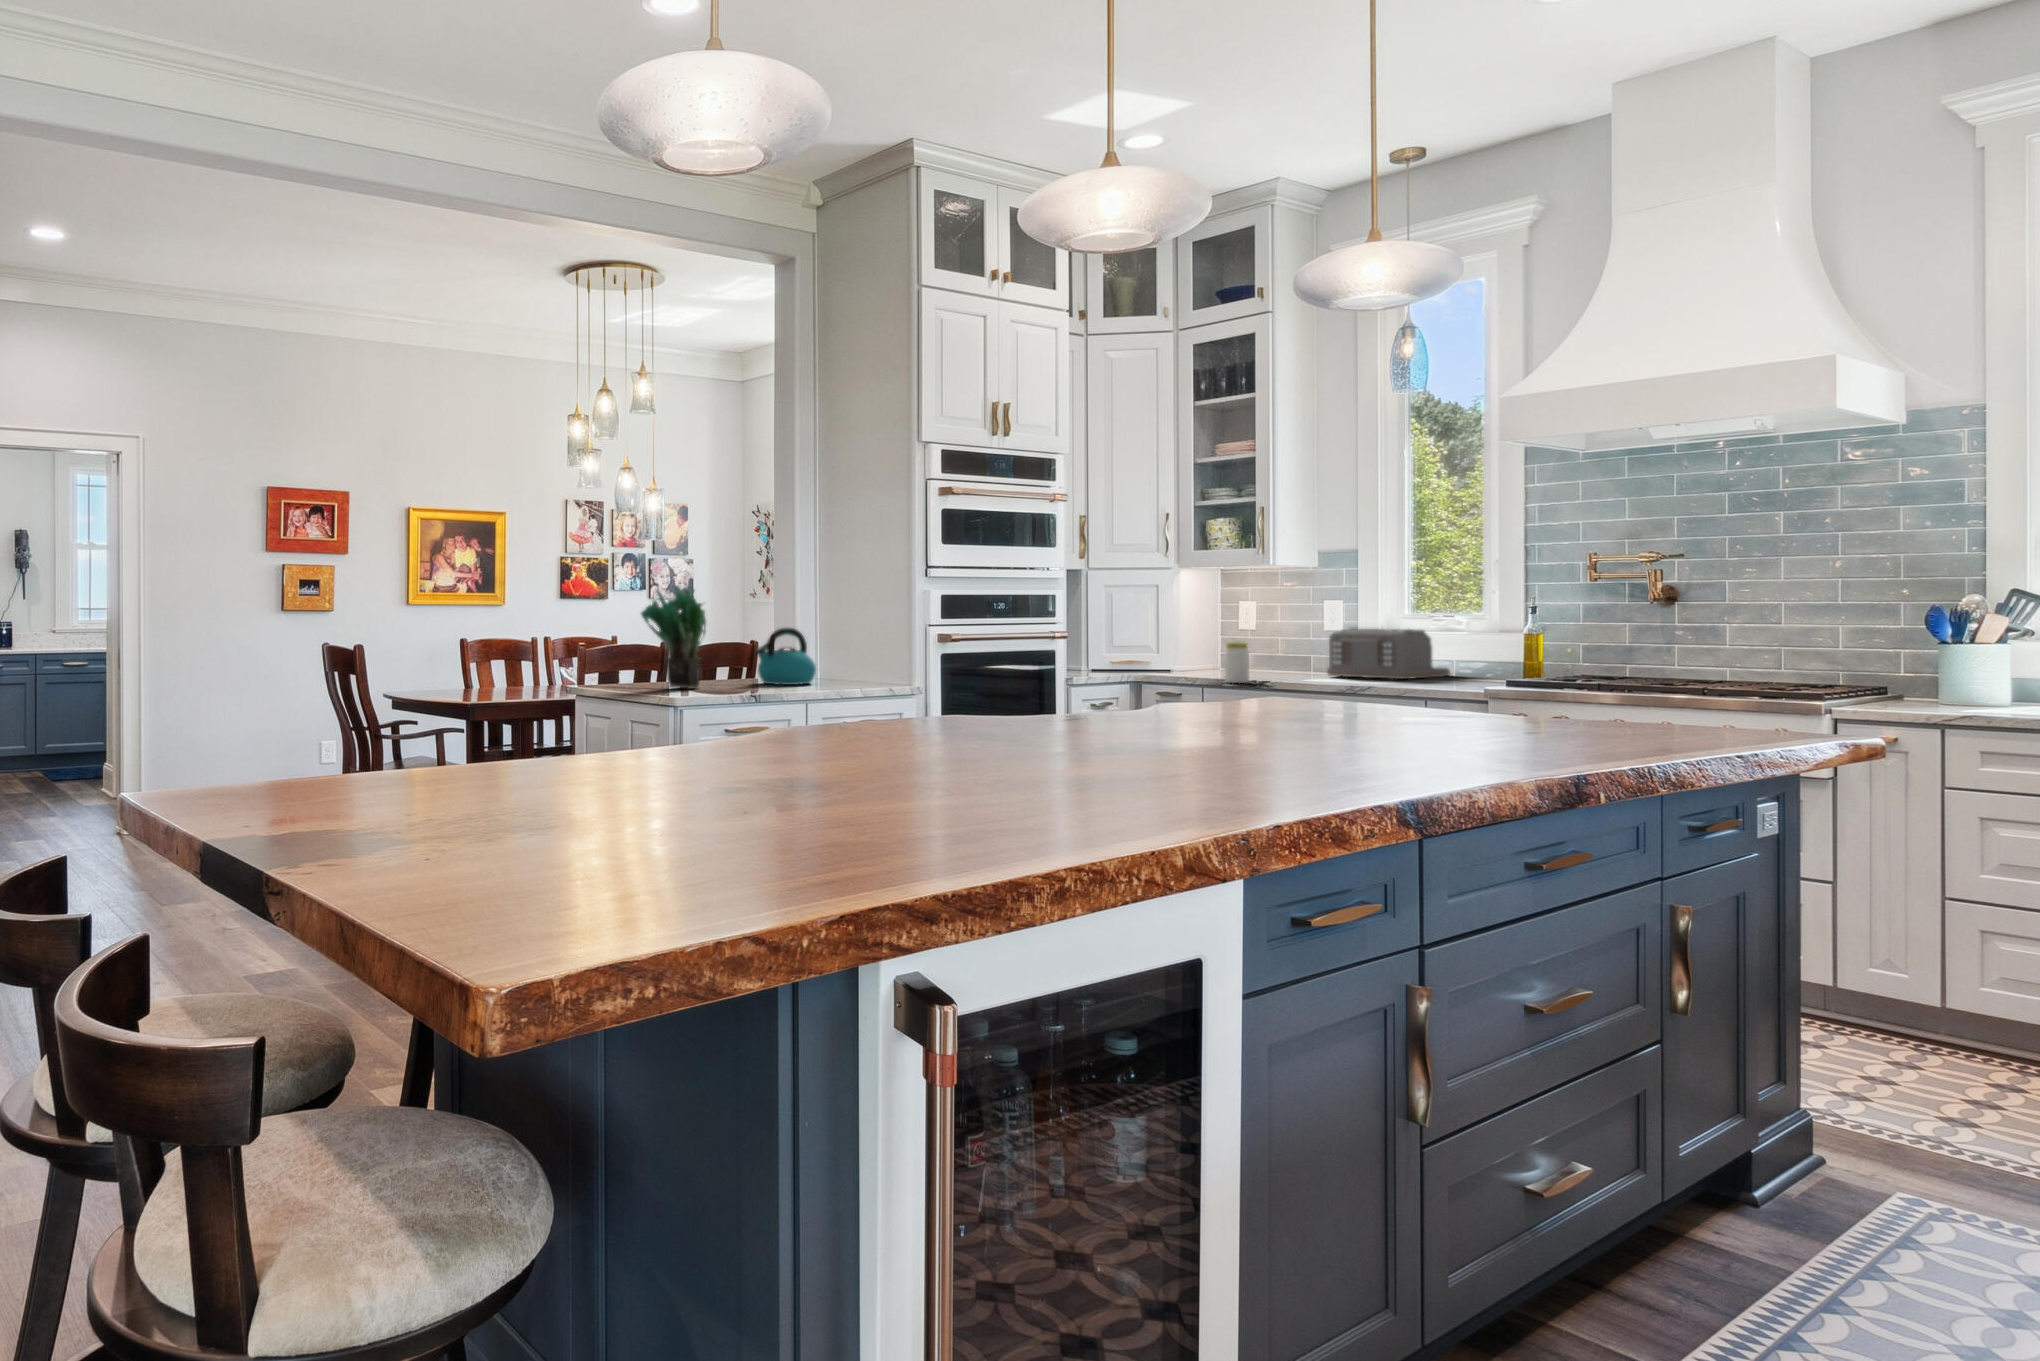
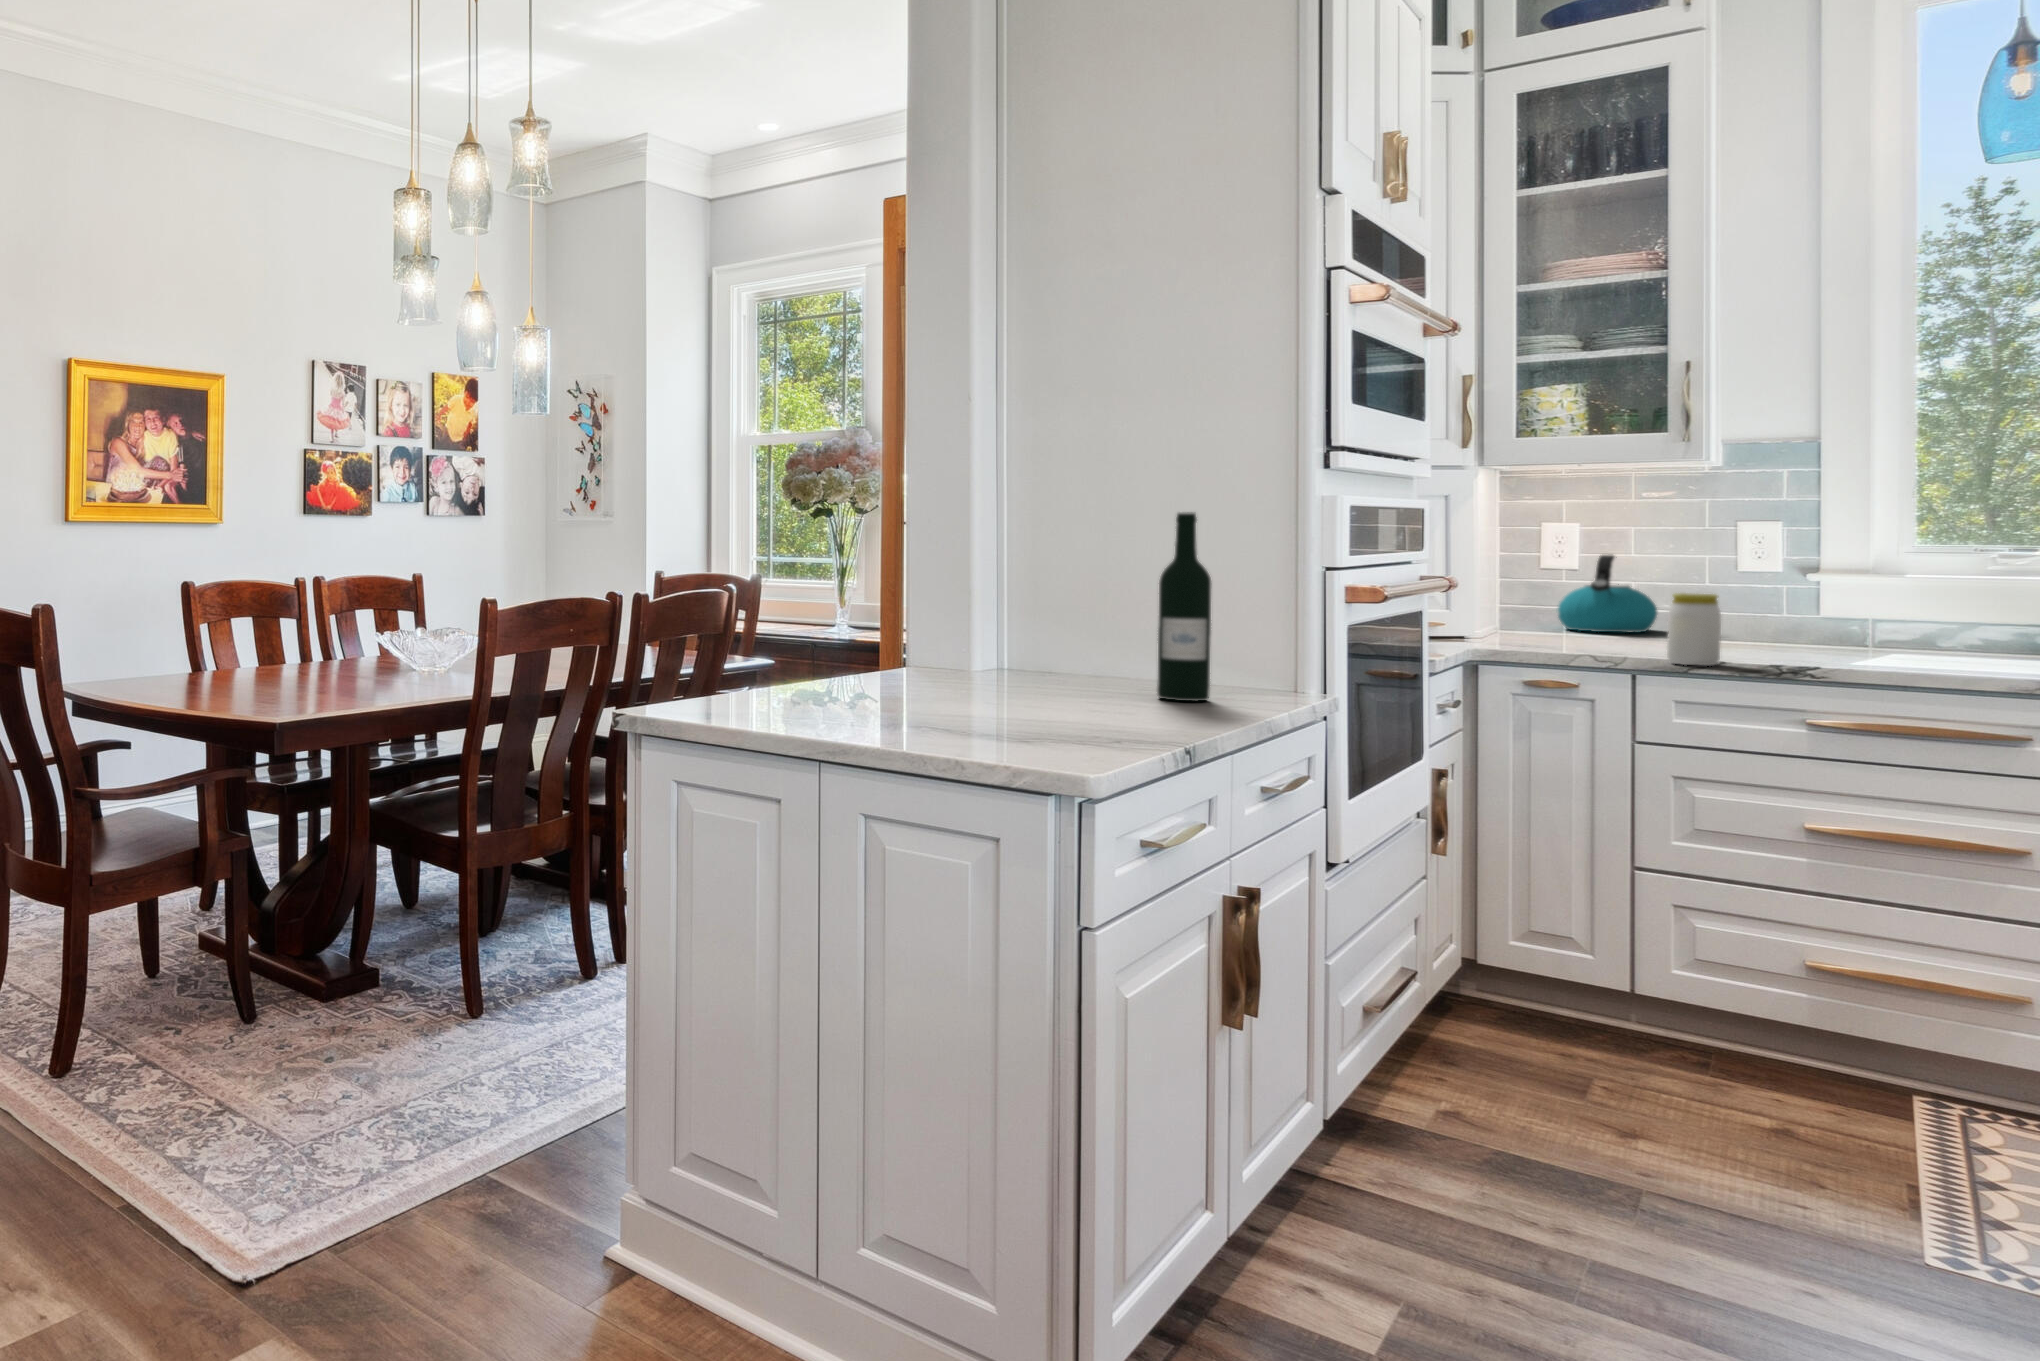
potted plant: present [641,586,706,688] -> none [810,479,948,714]
wine bottle: none [826,600,848,687] -> present [1157,512,1211,701]
kettle: present [756,628,816,685] -> present [1558,555,1657,633]
toaster: present [1327,629,1450,679] -> none [1782,568,1977,657]

